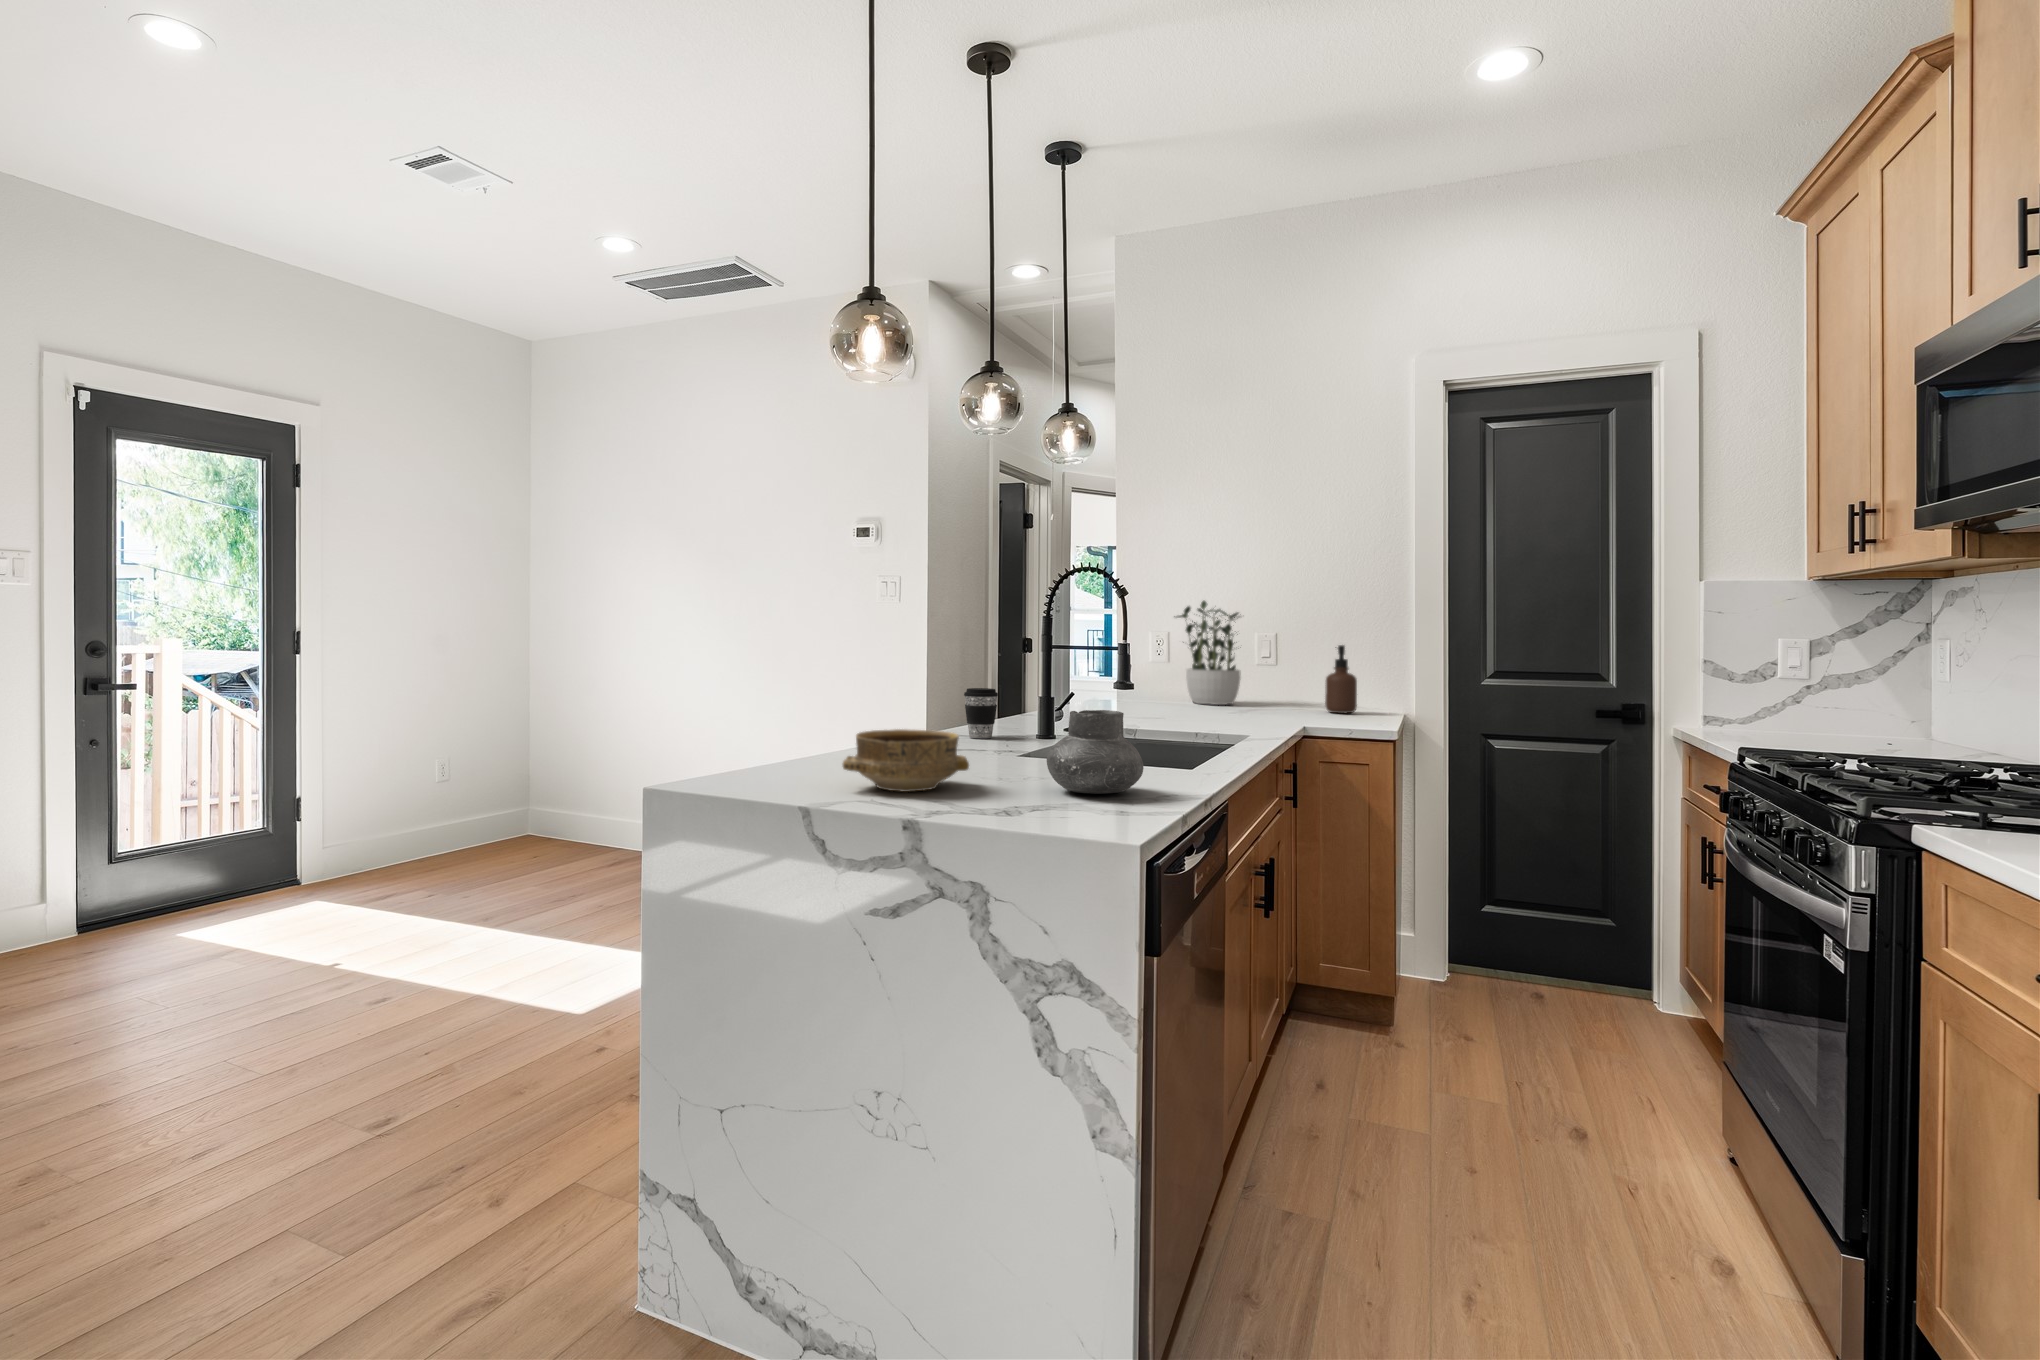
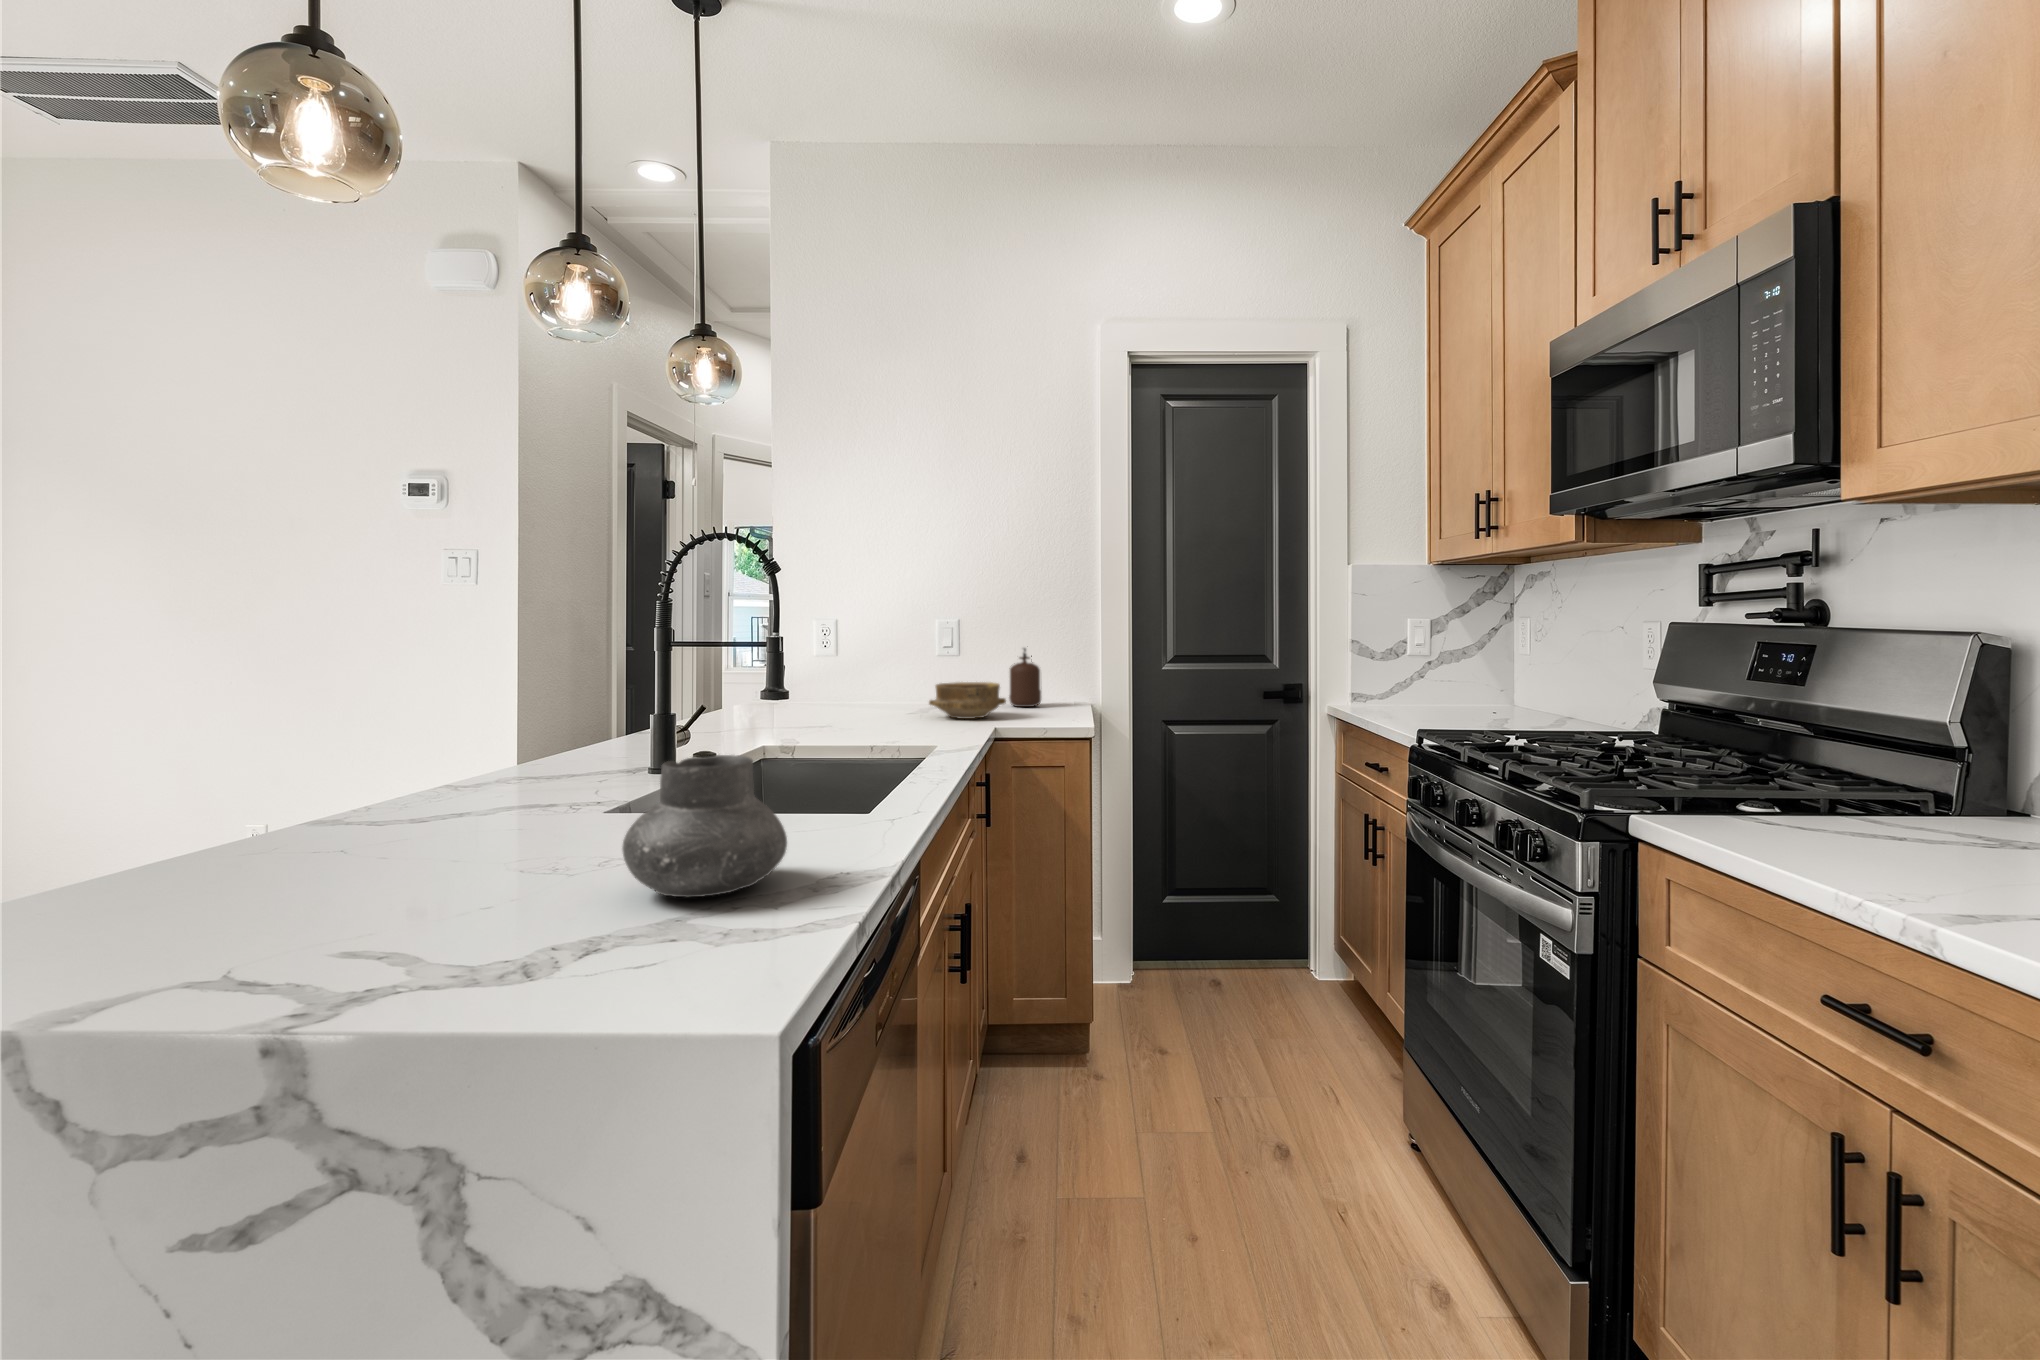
potted plant: present [1174,601,1241,705] -> none [838,583,925,704]
coffee cup: present [964,688,998,738] -> none [527,711,584,786]
ceramic bowl: present [843,729,969,792] -> present [929,682,1006,719]

